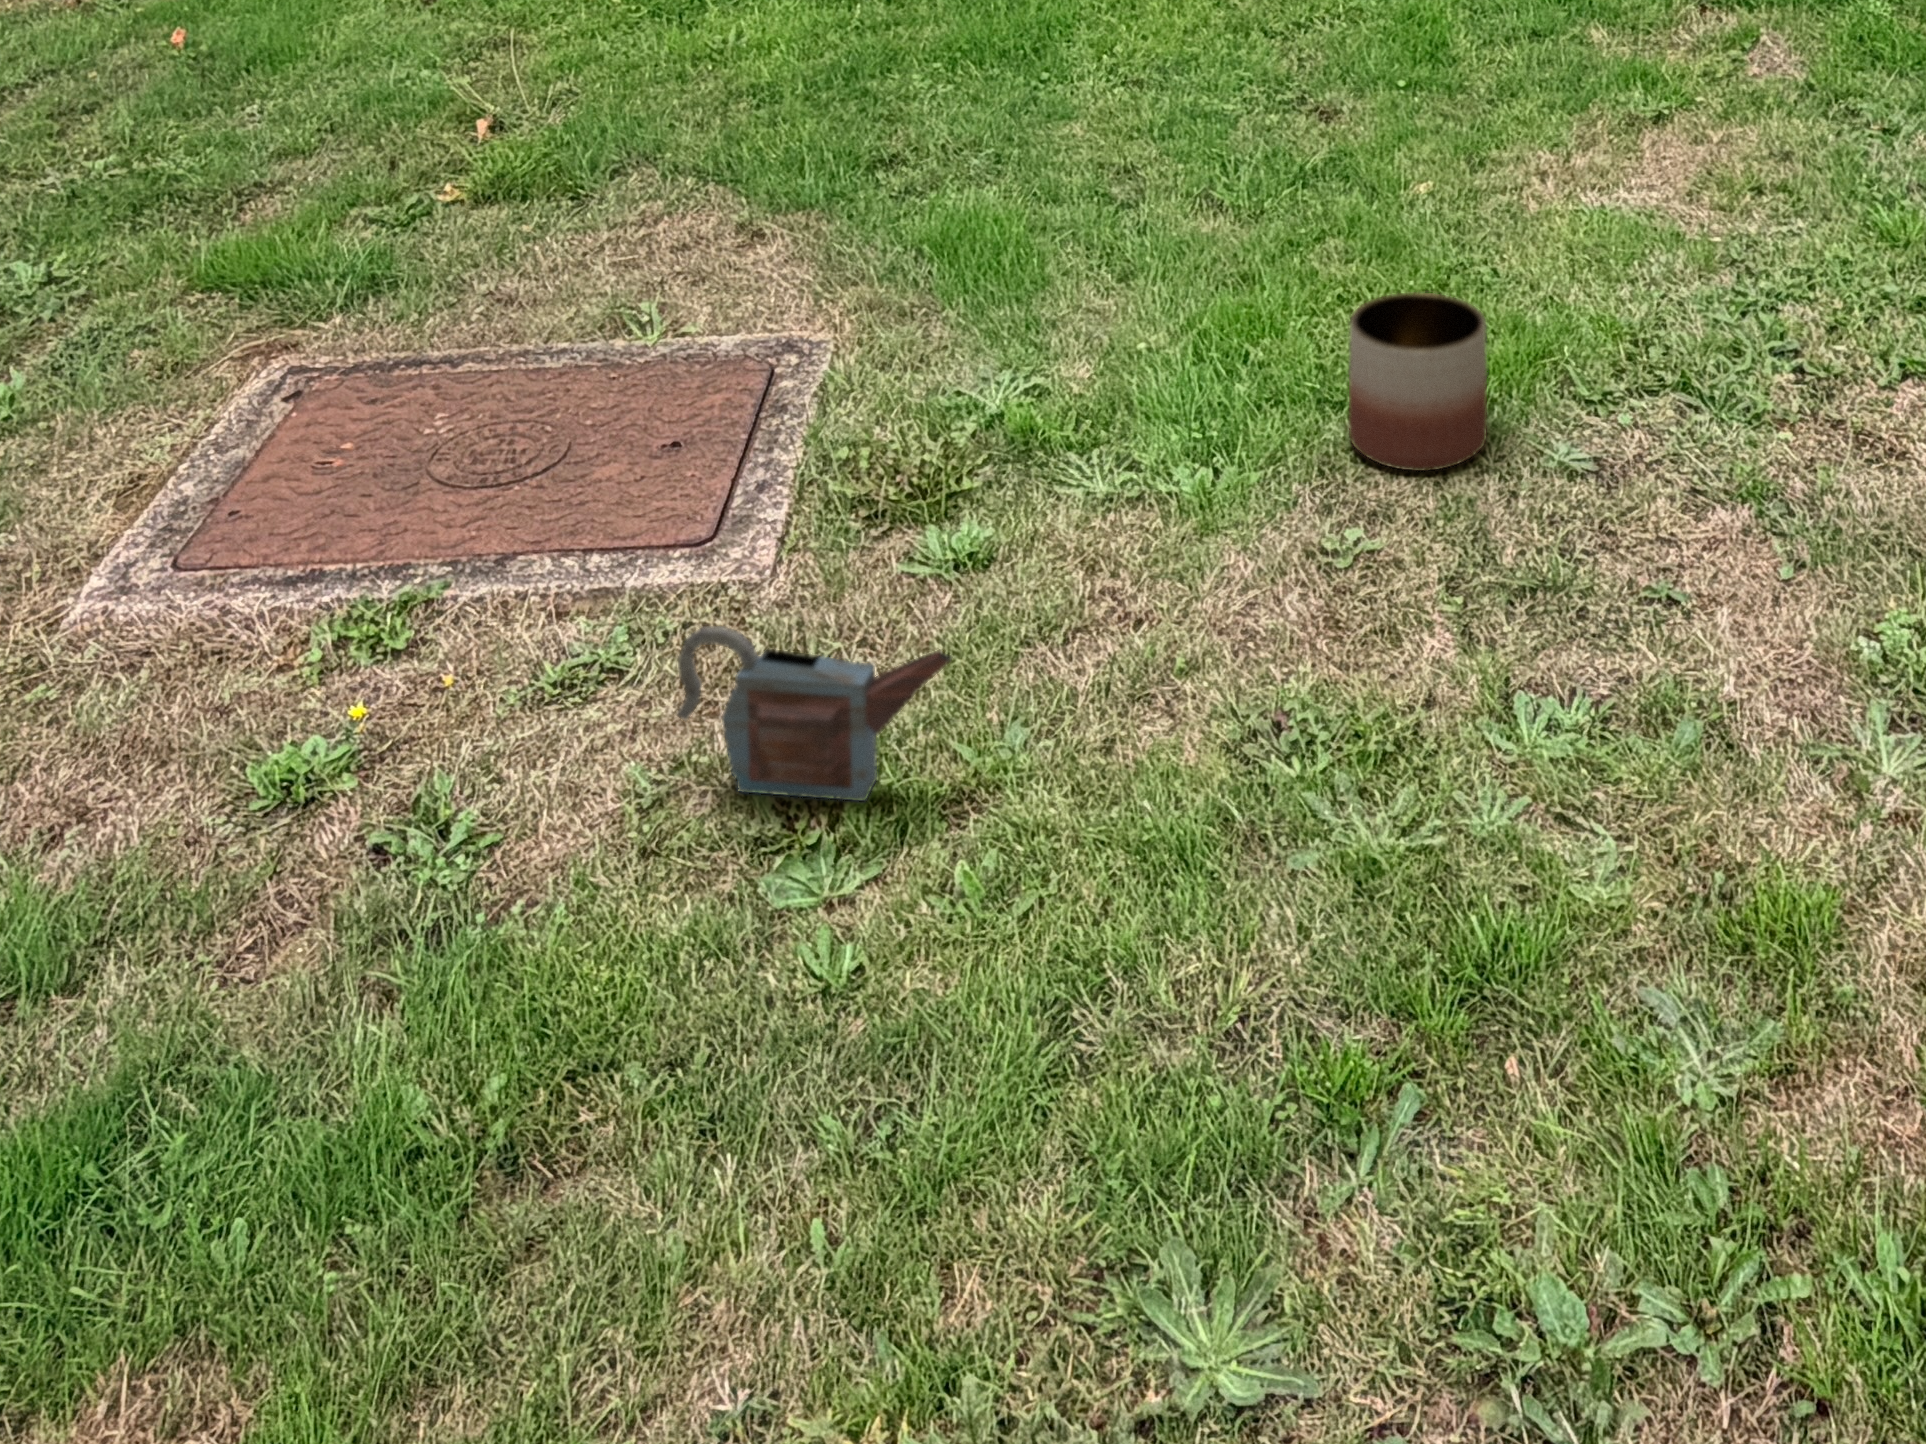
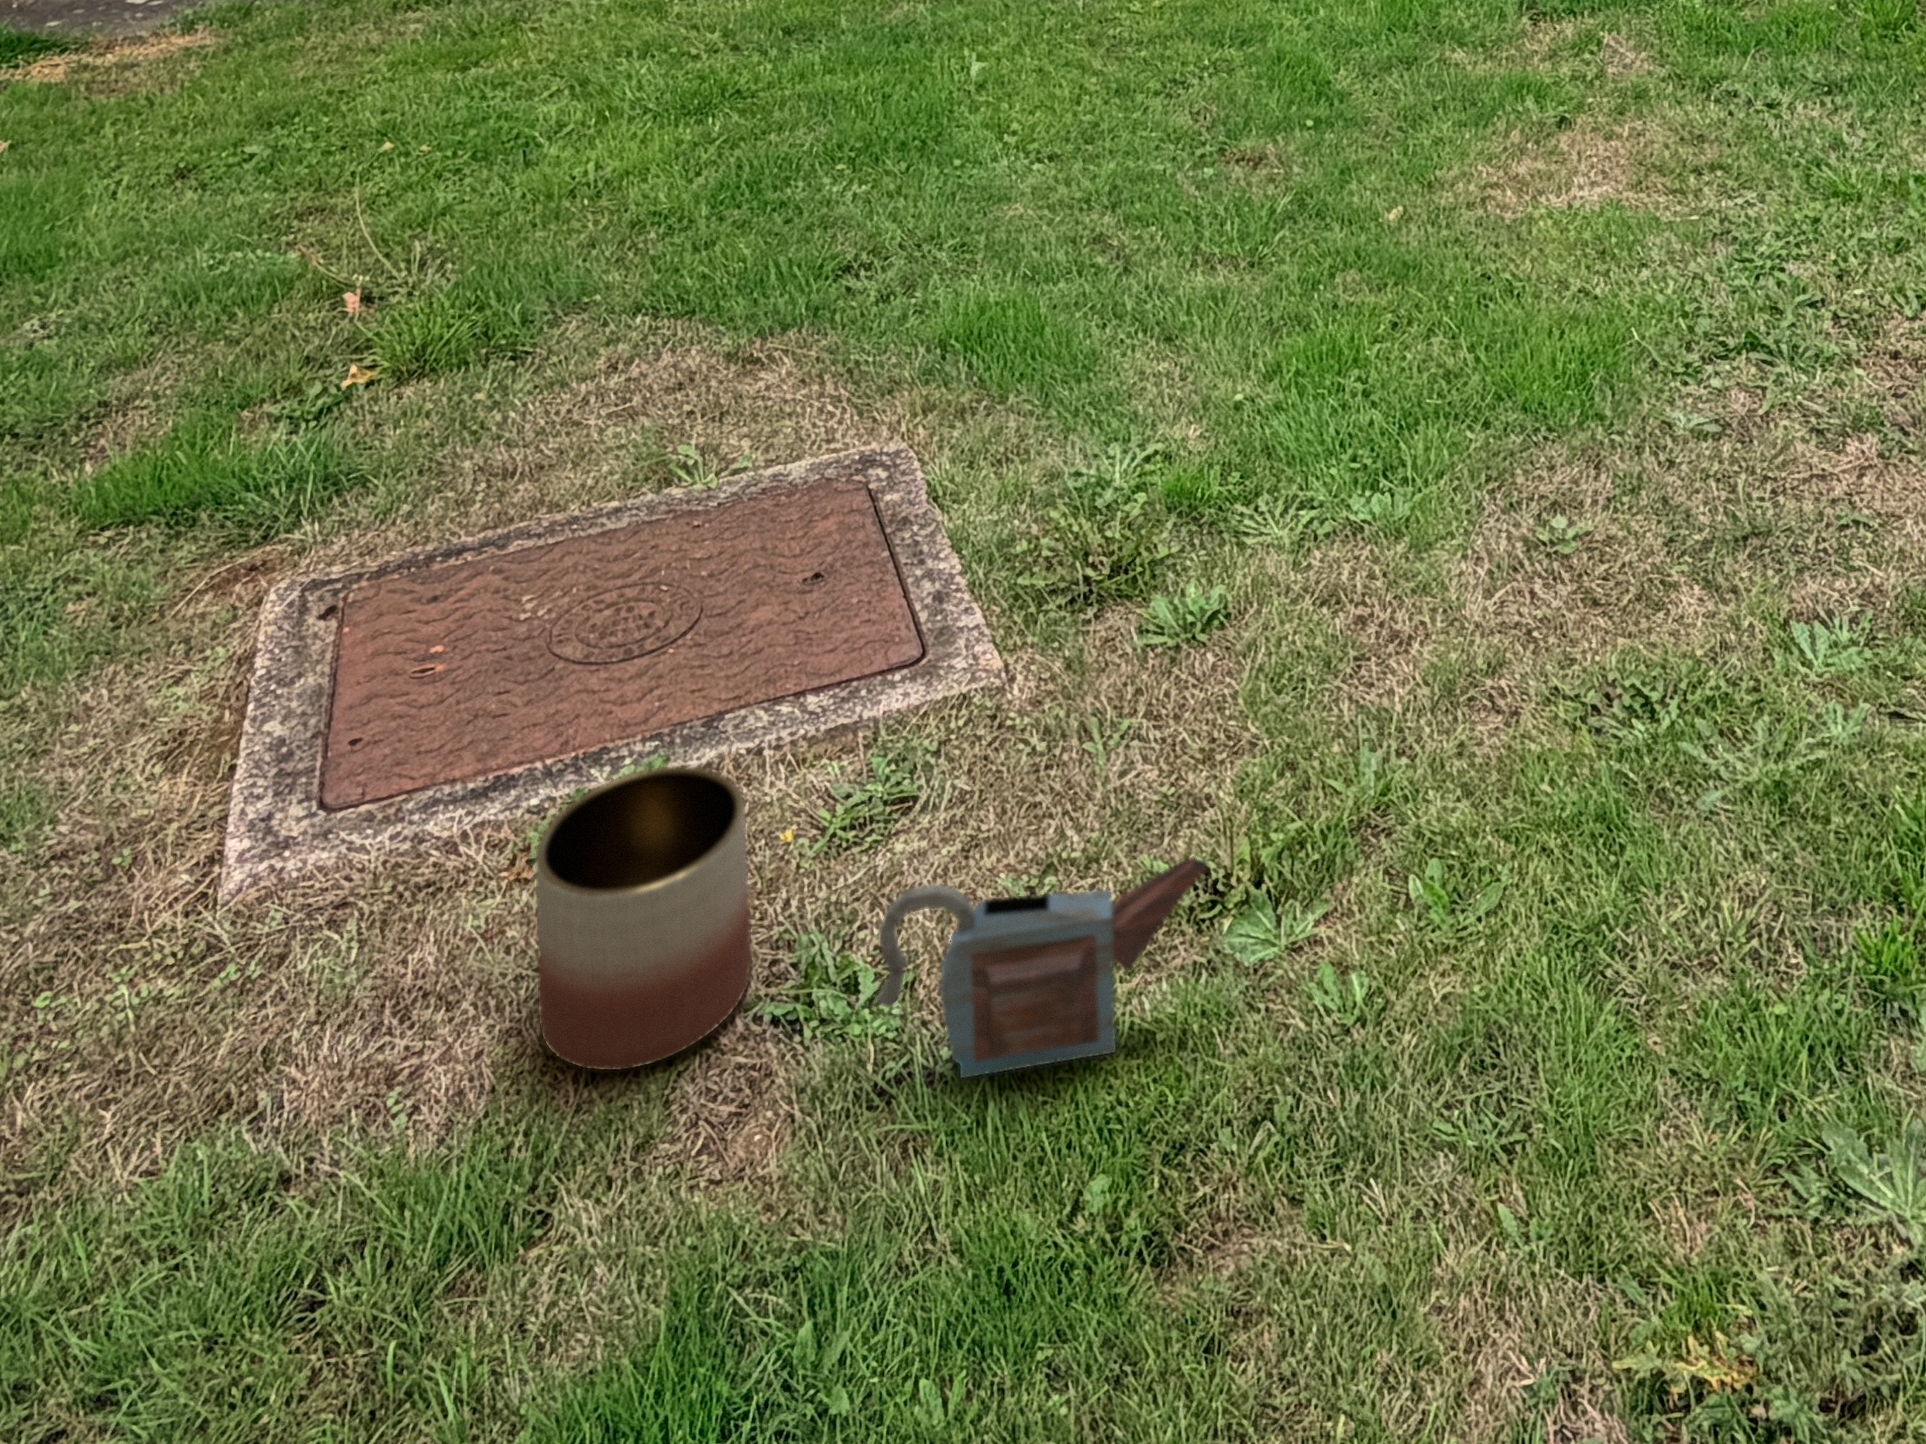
planter: present [1349,293,1487,471] -> present [535,766,752,1070]

